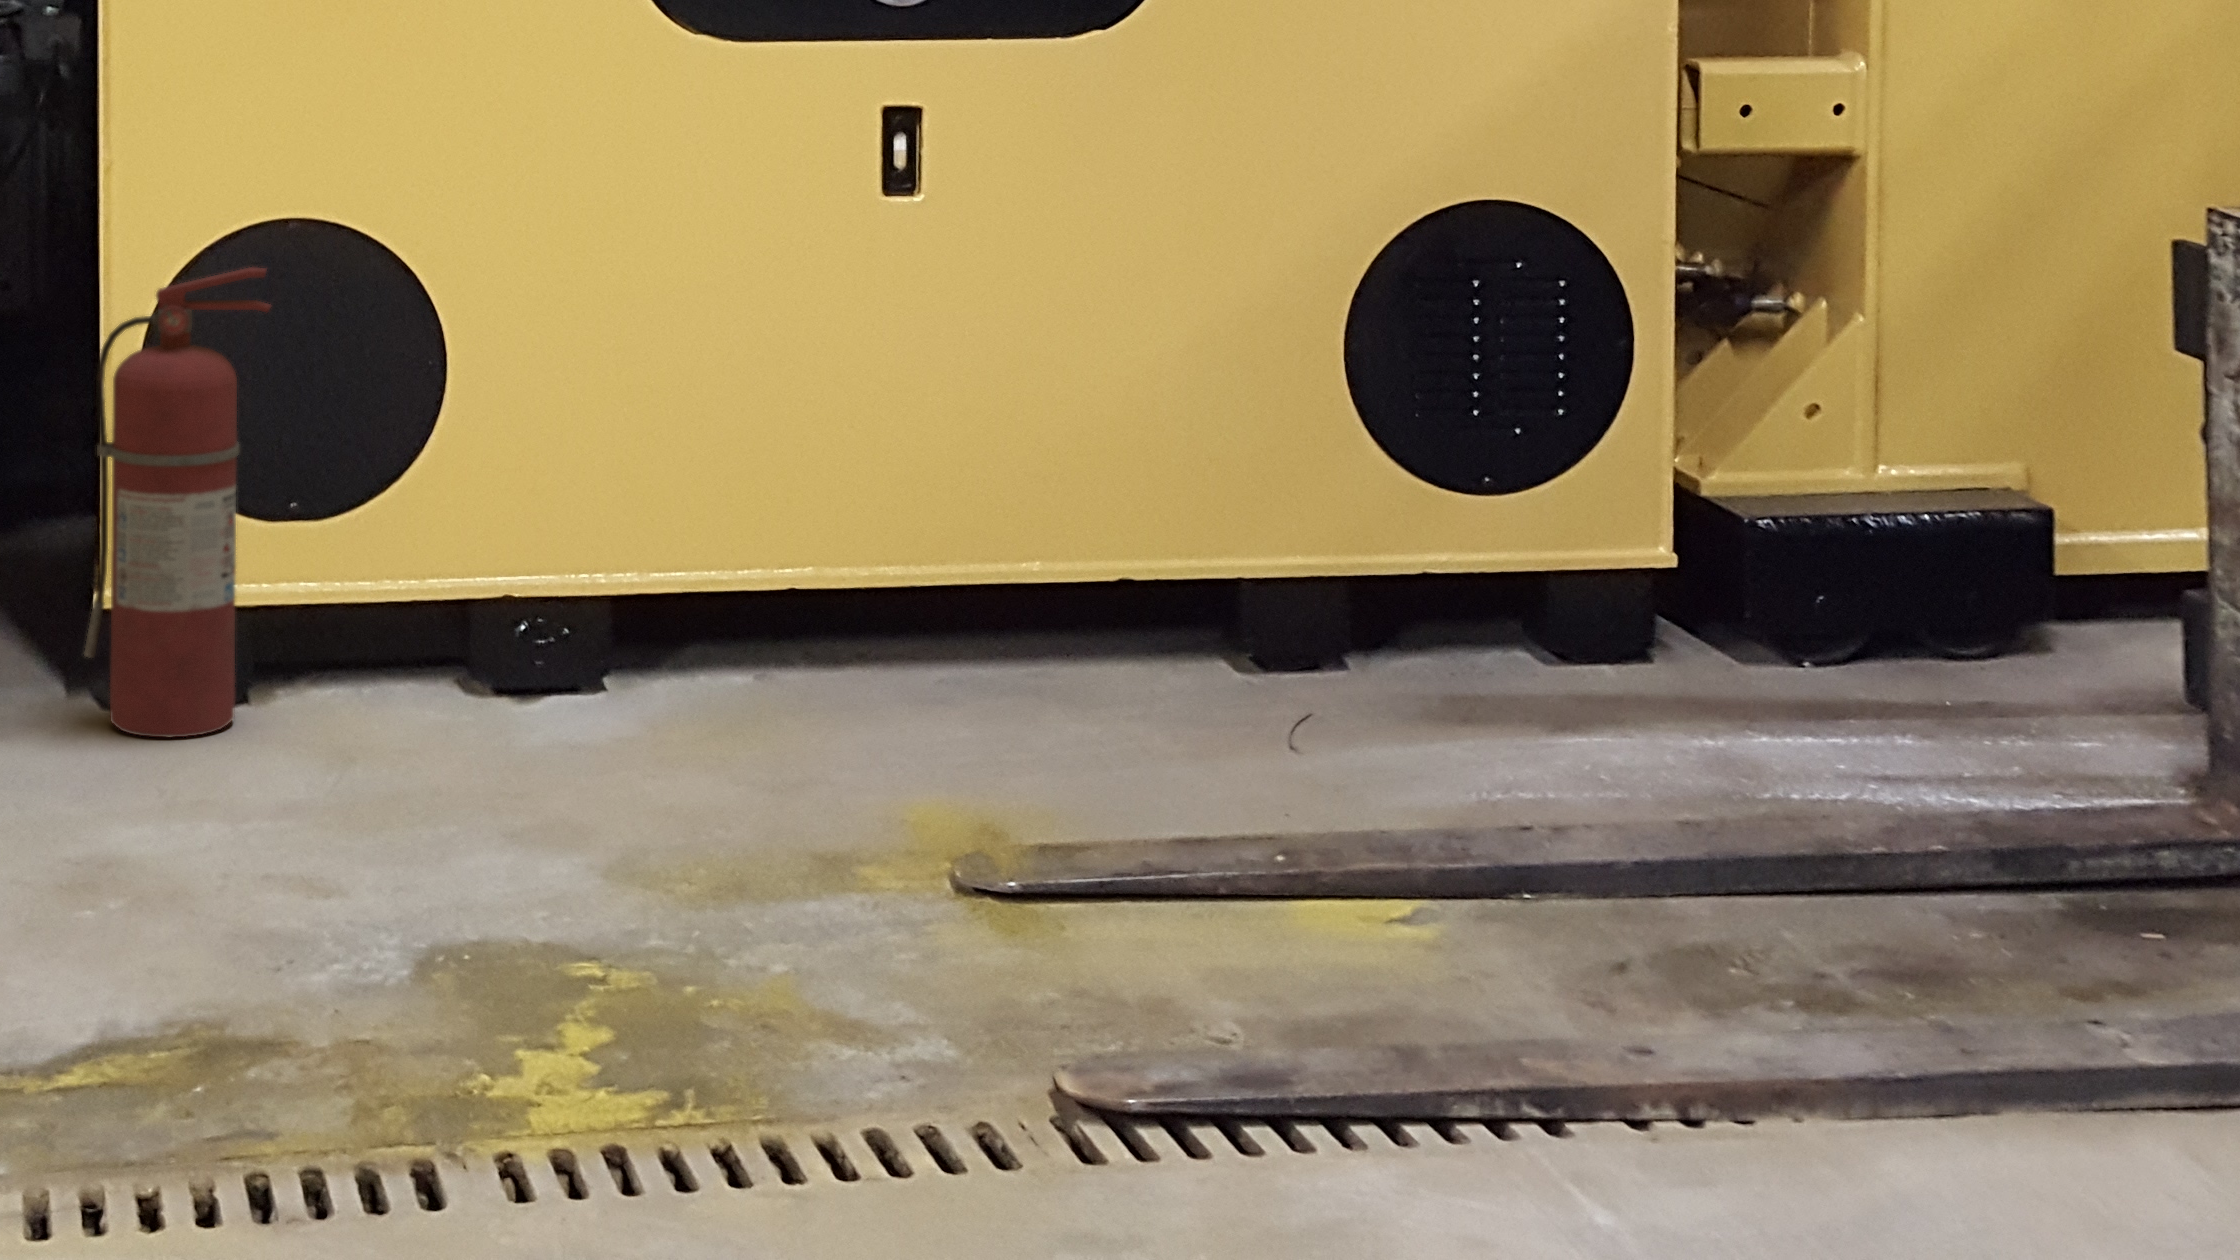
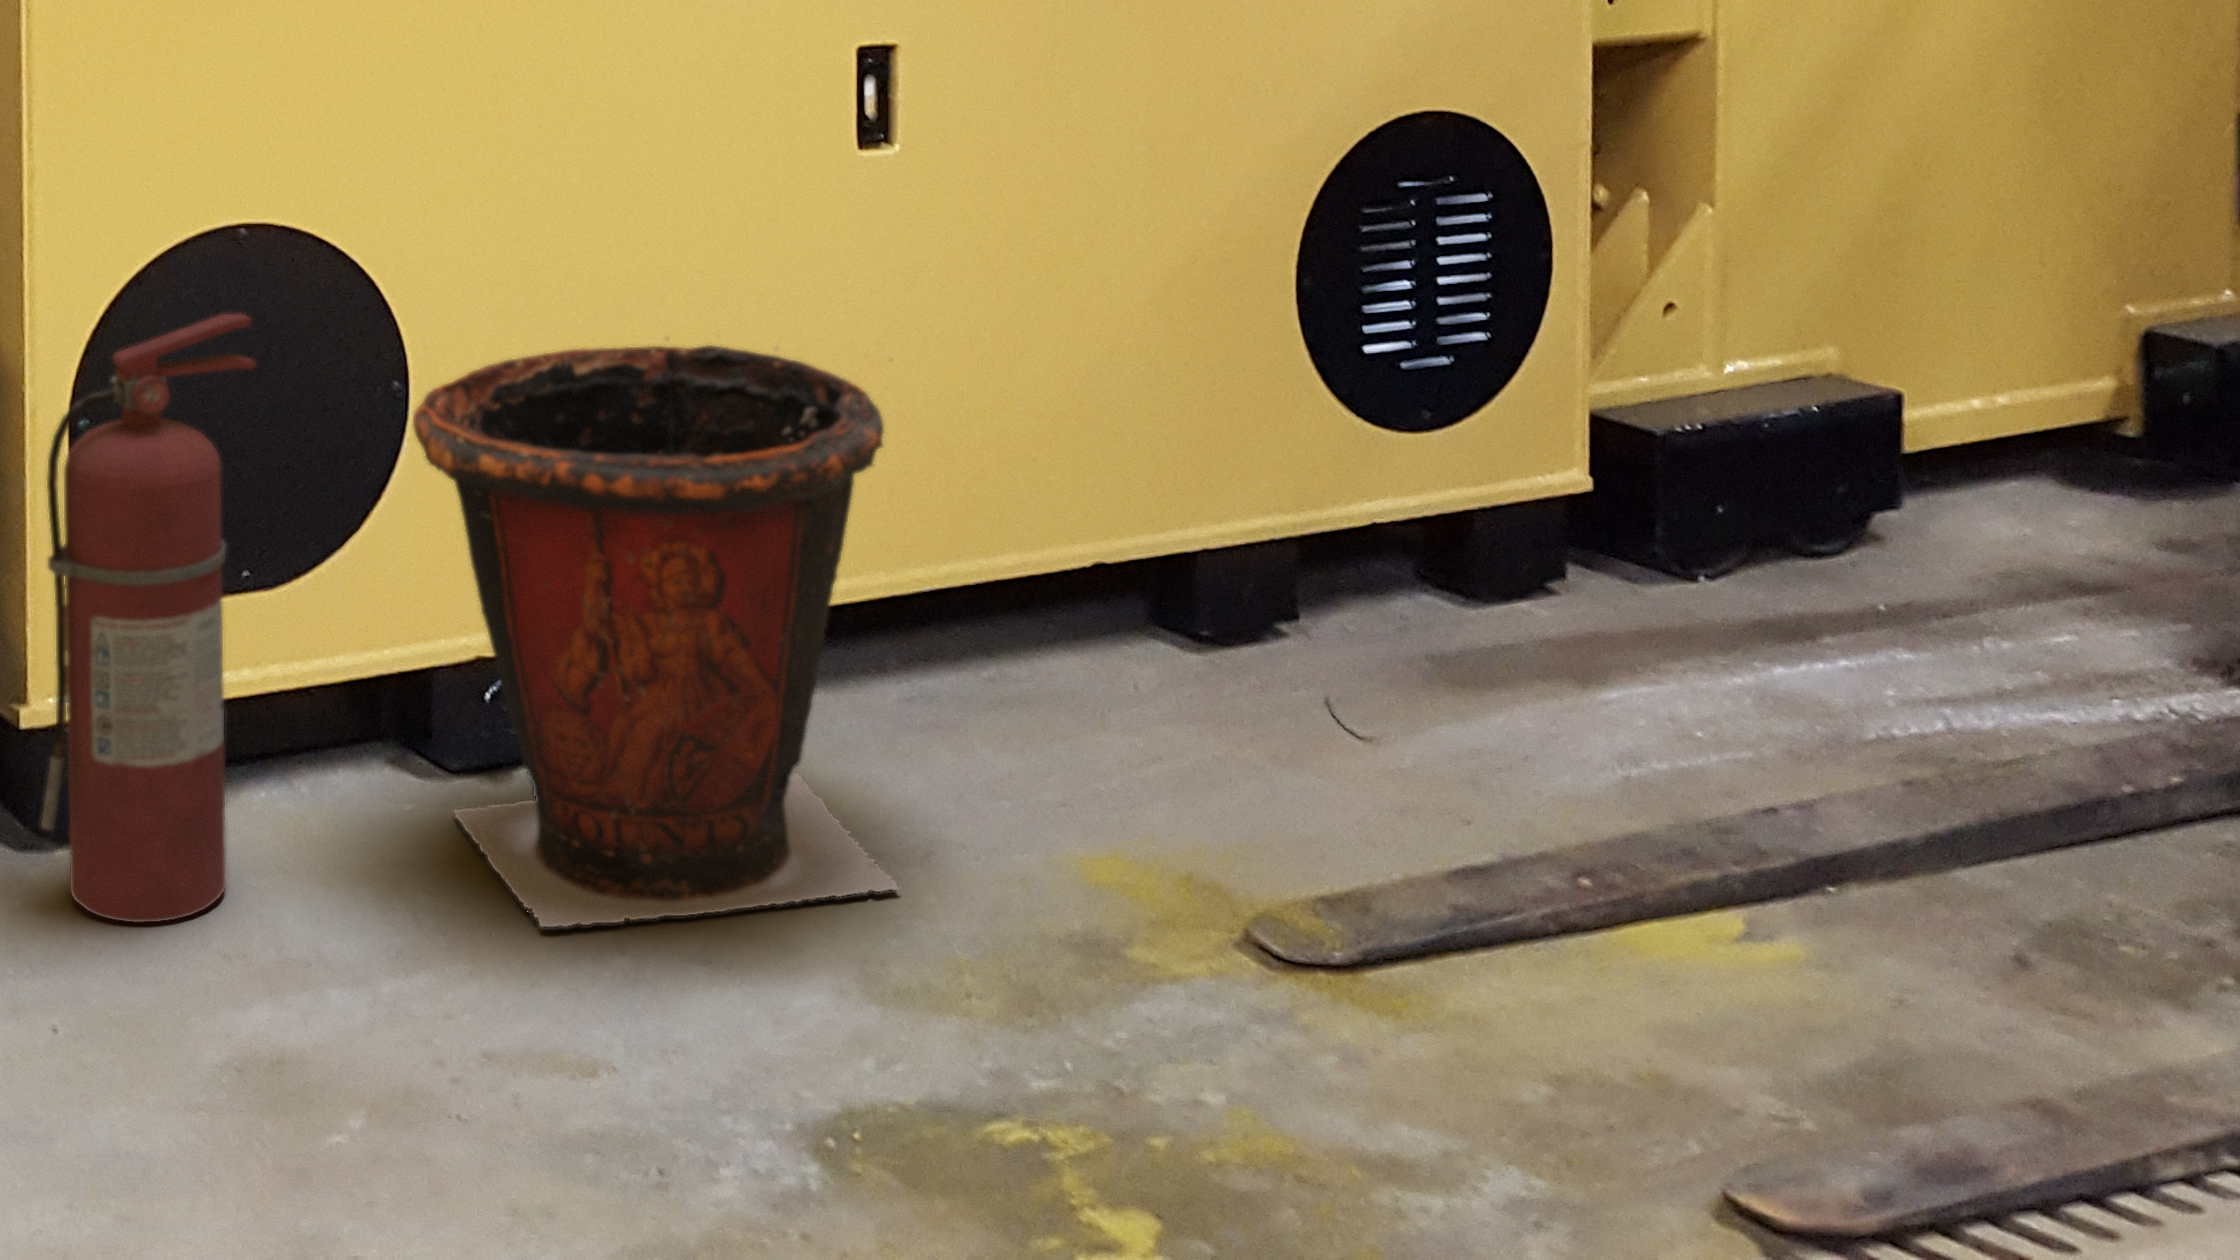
waste bin: none [390,331,764,780] -> present [413,345,901,927]

